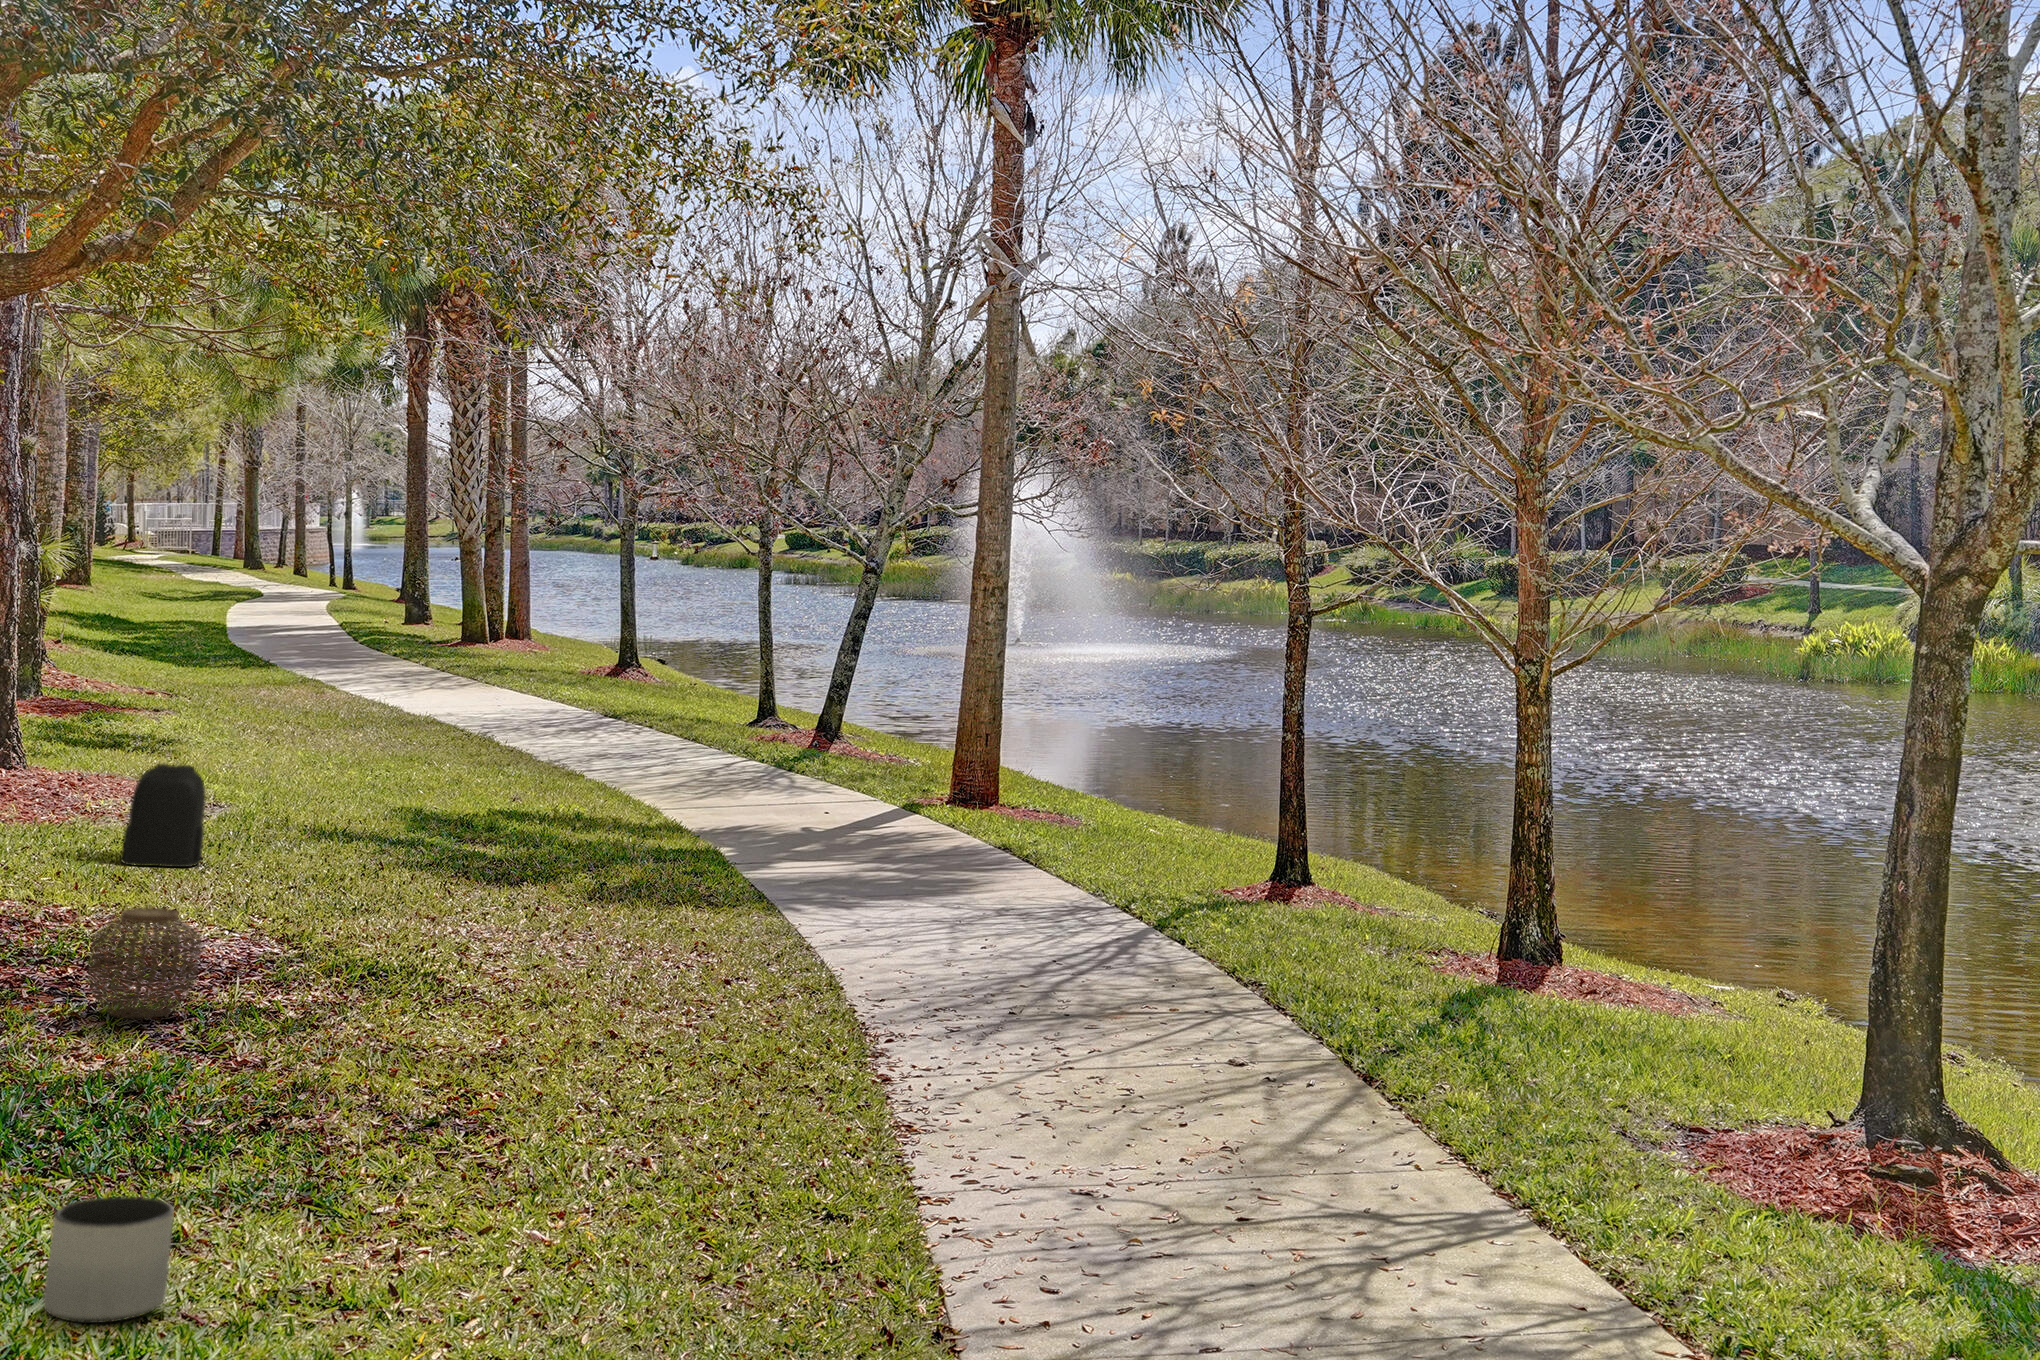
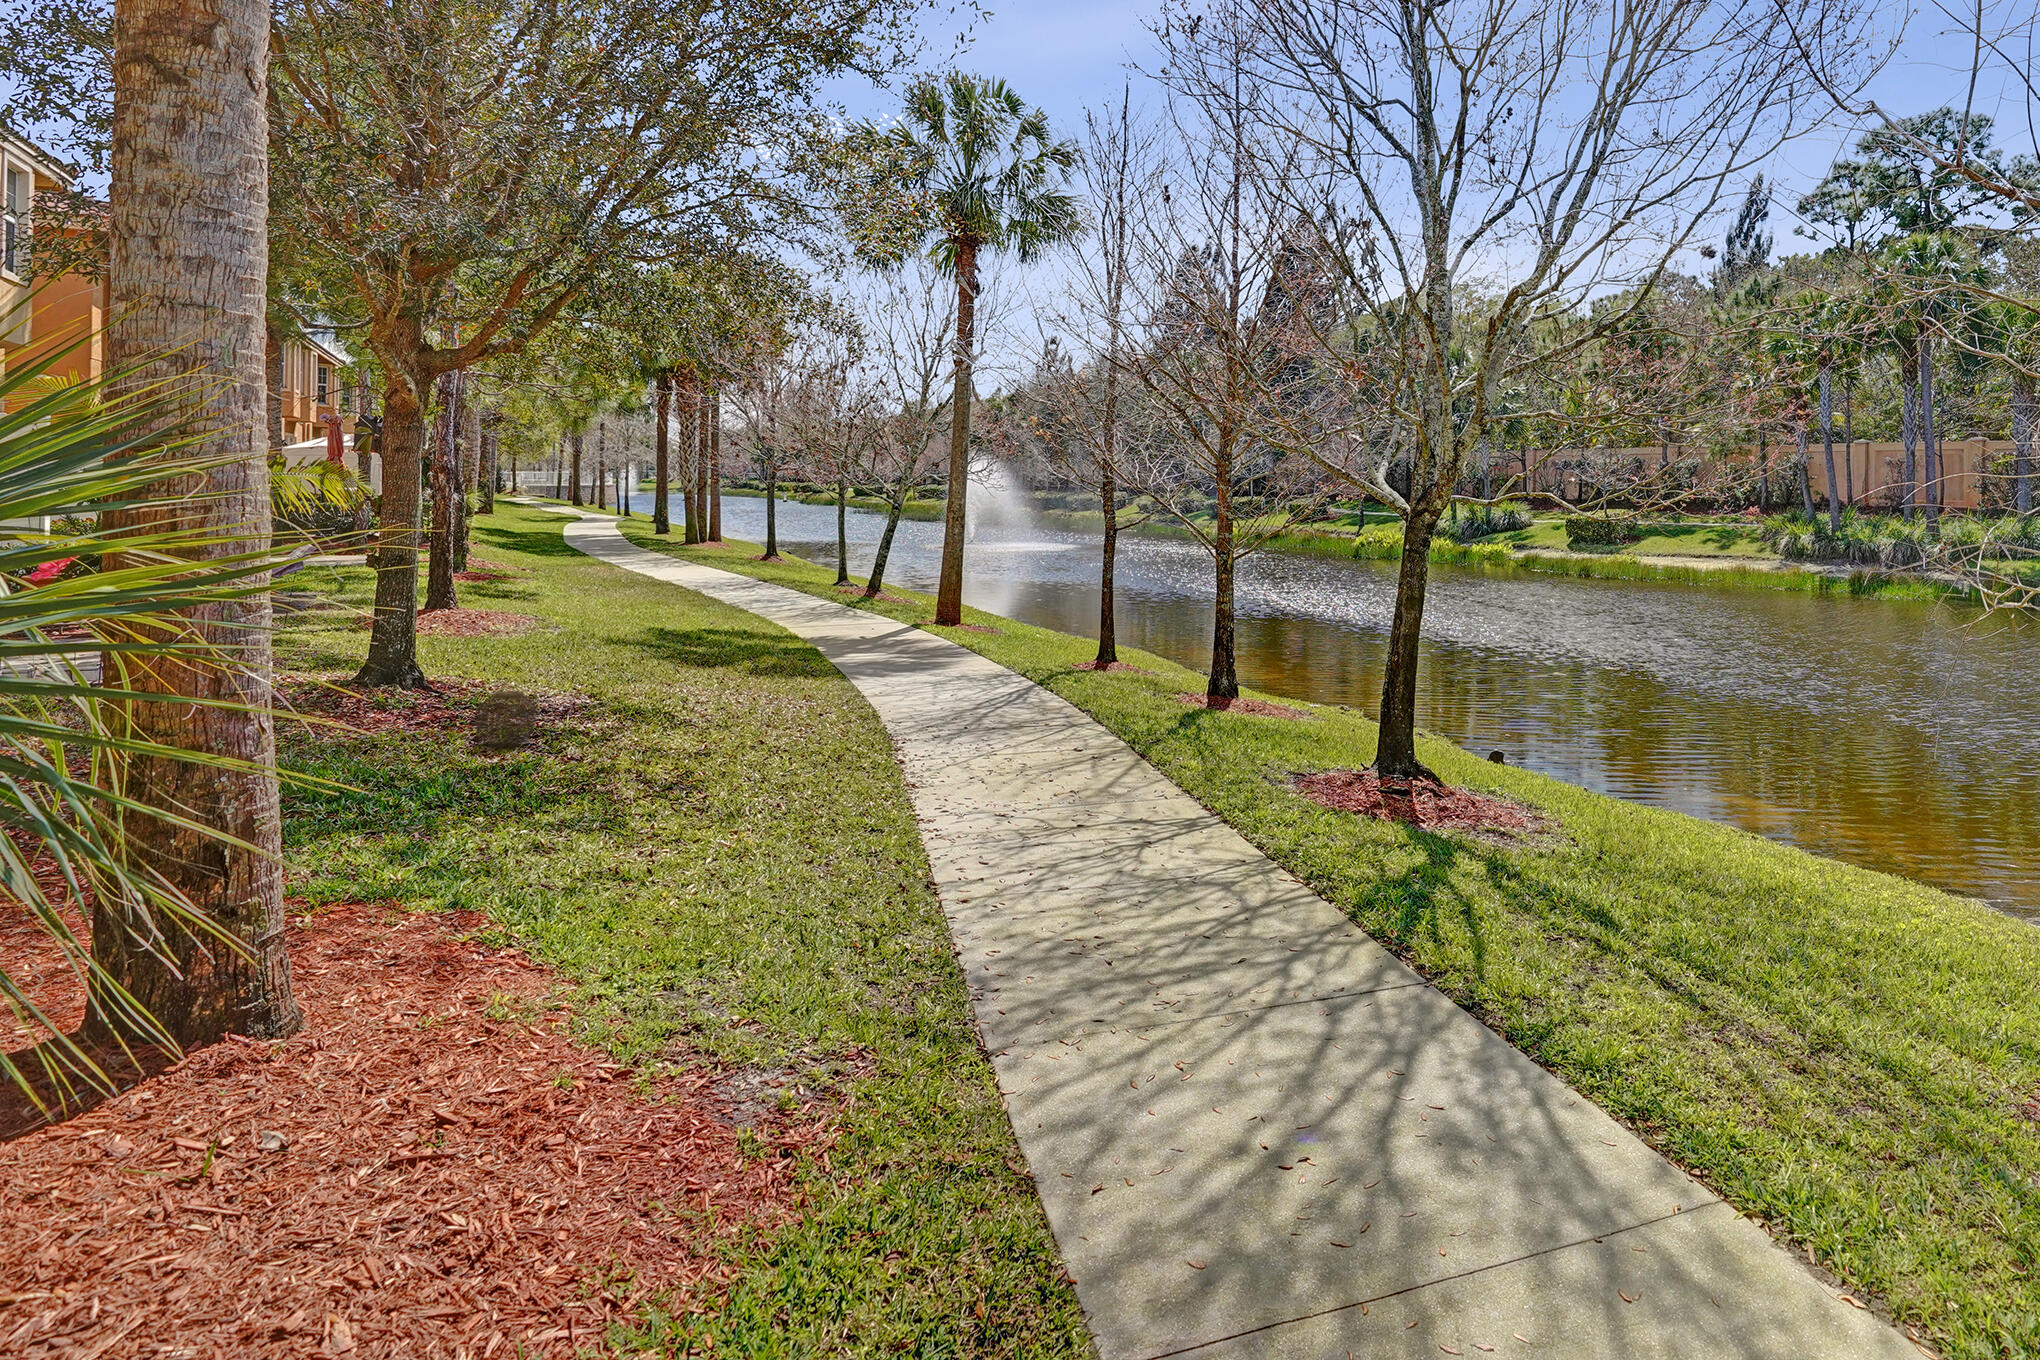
backpack: present [120,764,205,867] -> none [477,611,526,668]
planter: present [43,1197,174,1323] -> none [485,829,551,888]

